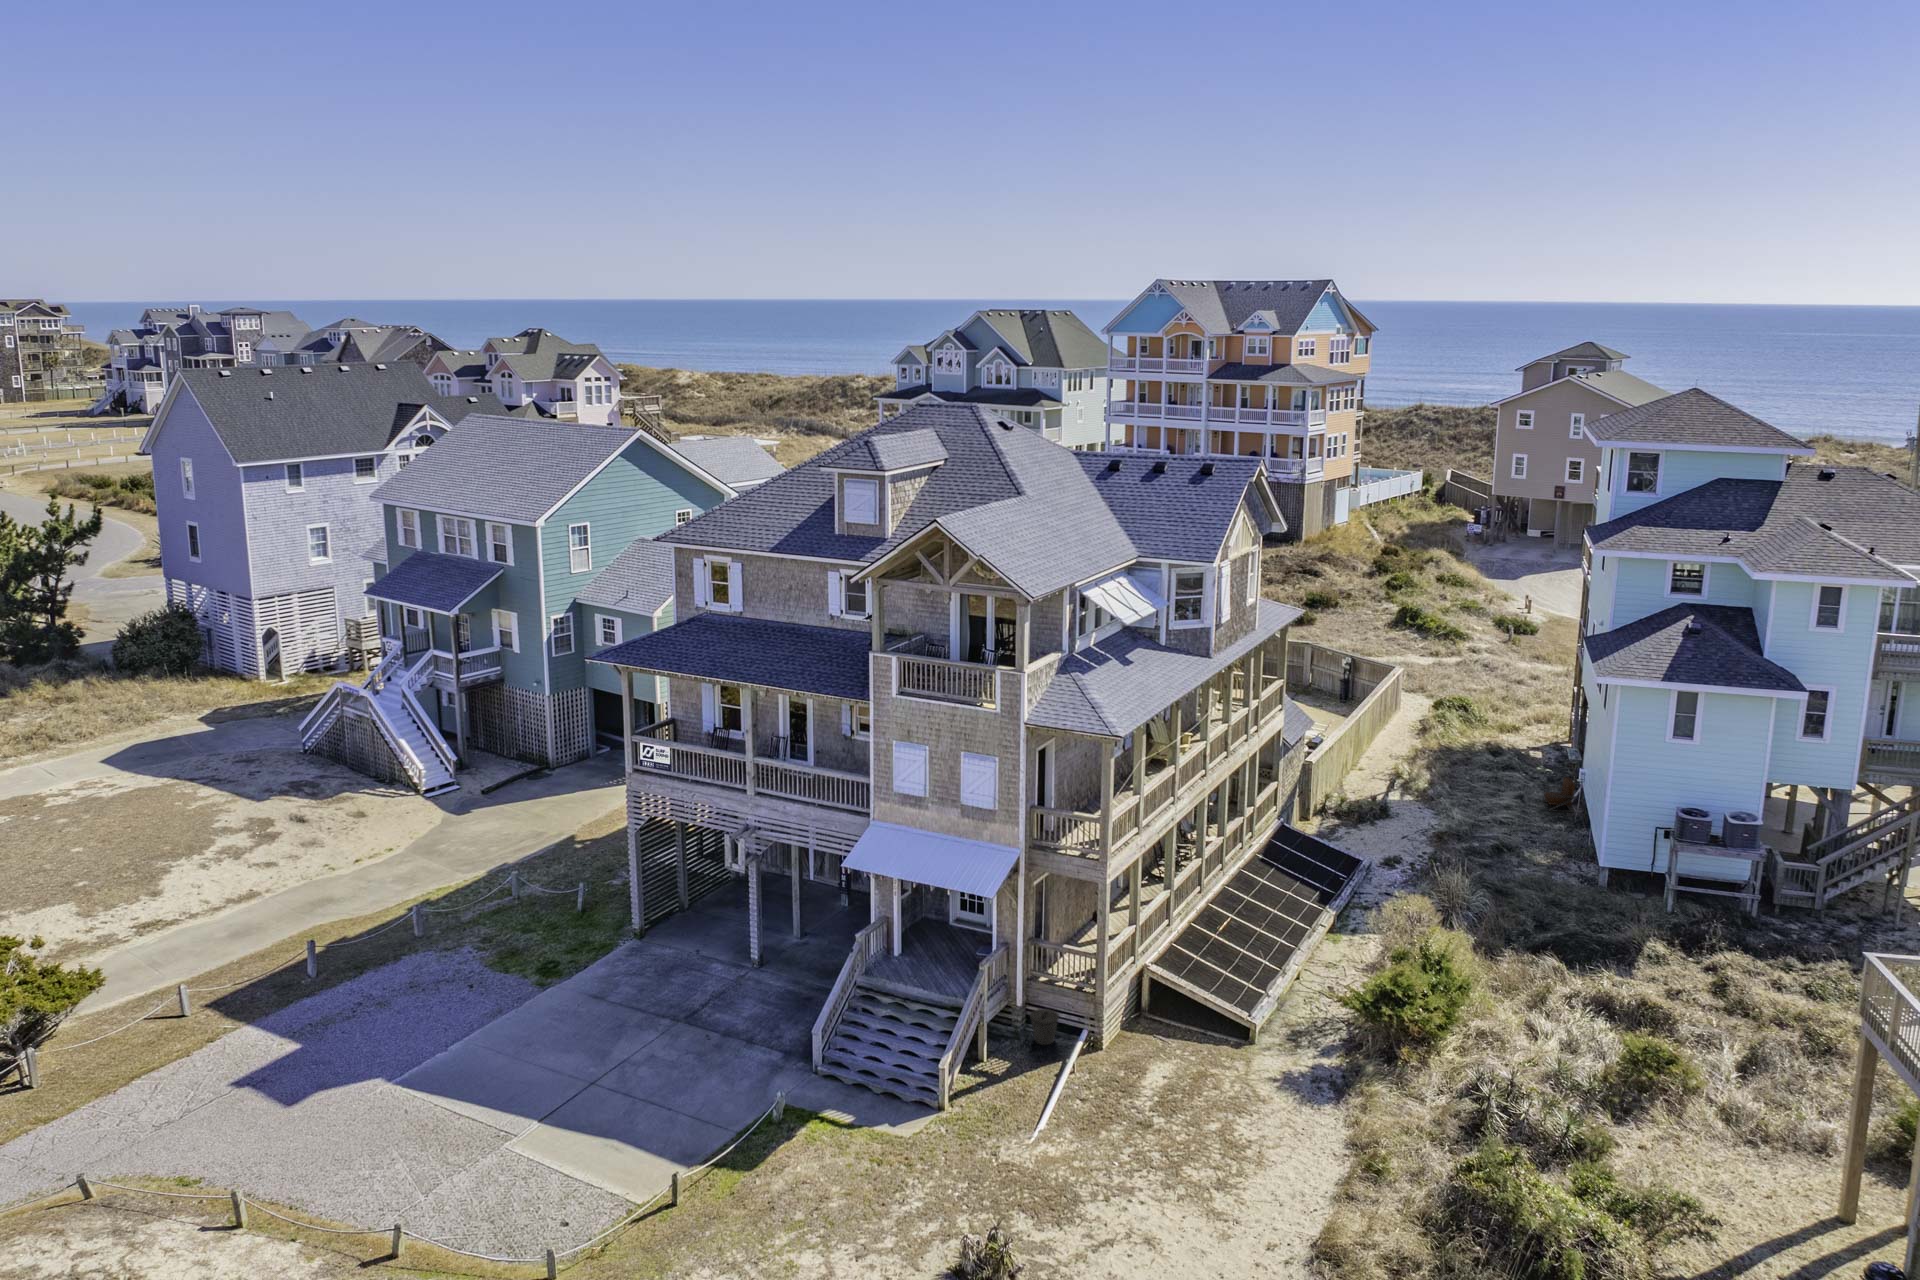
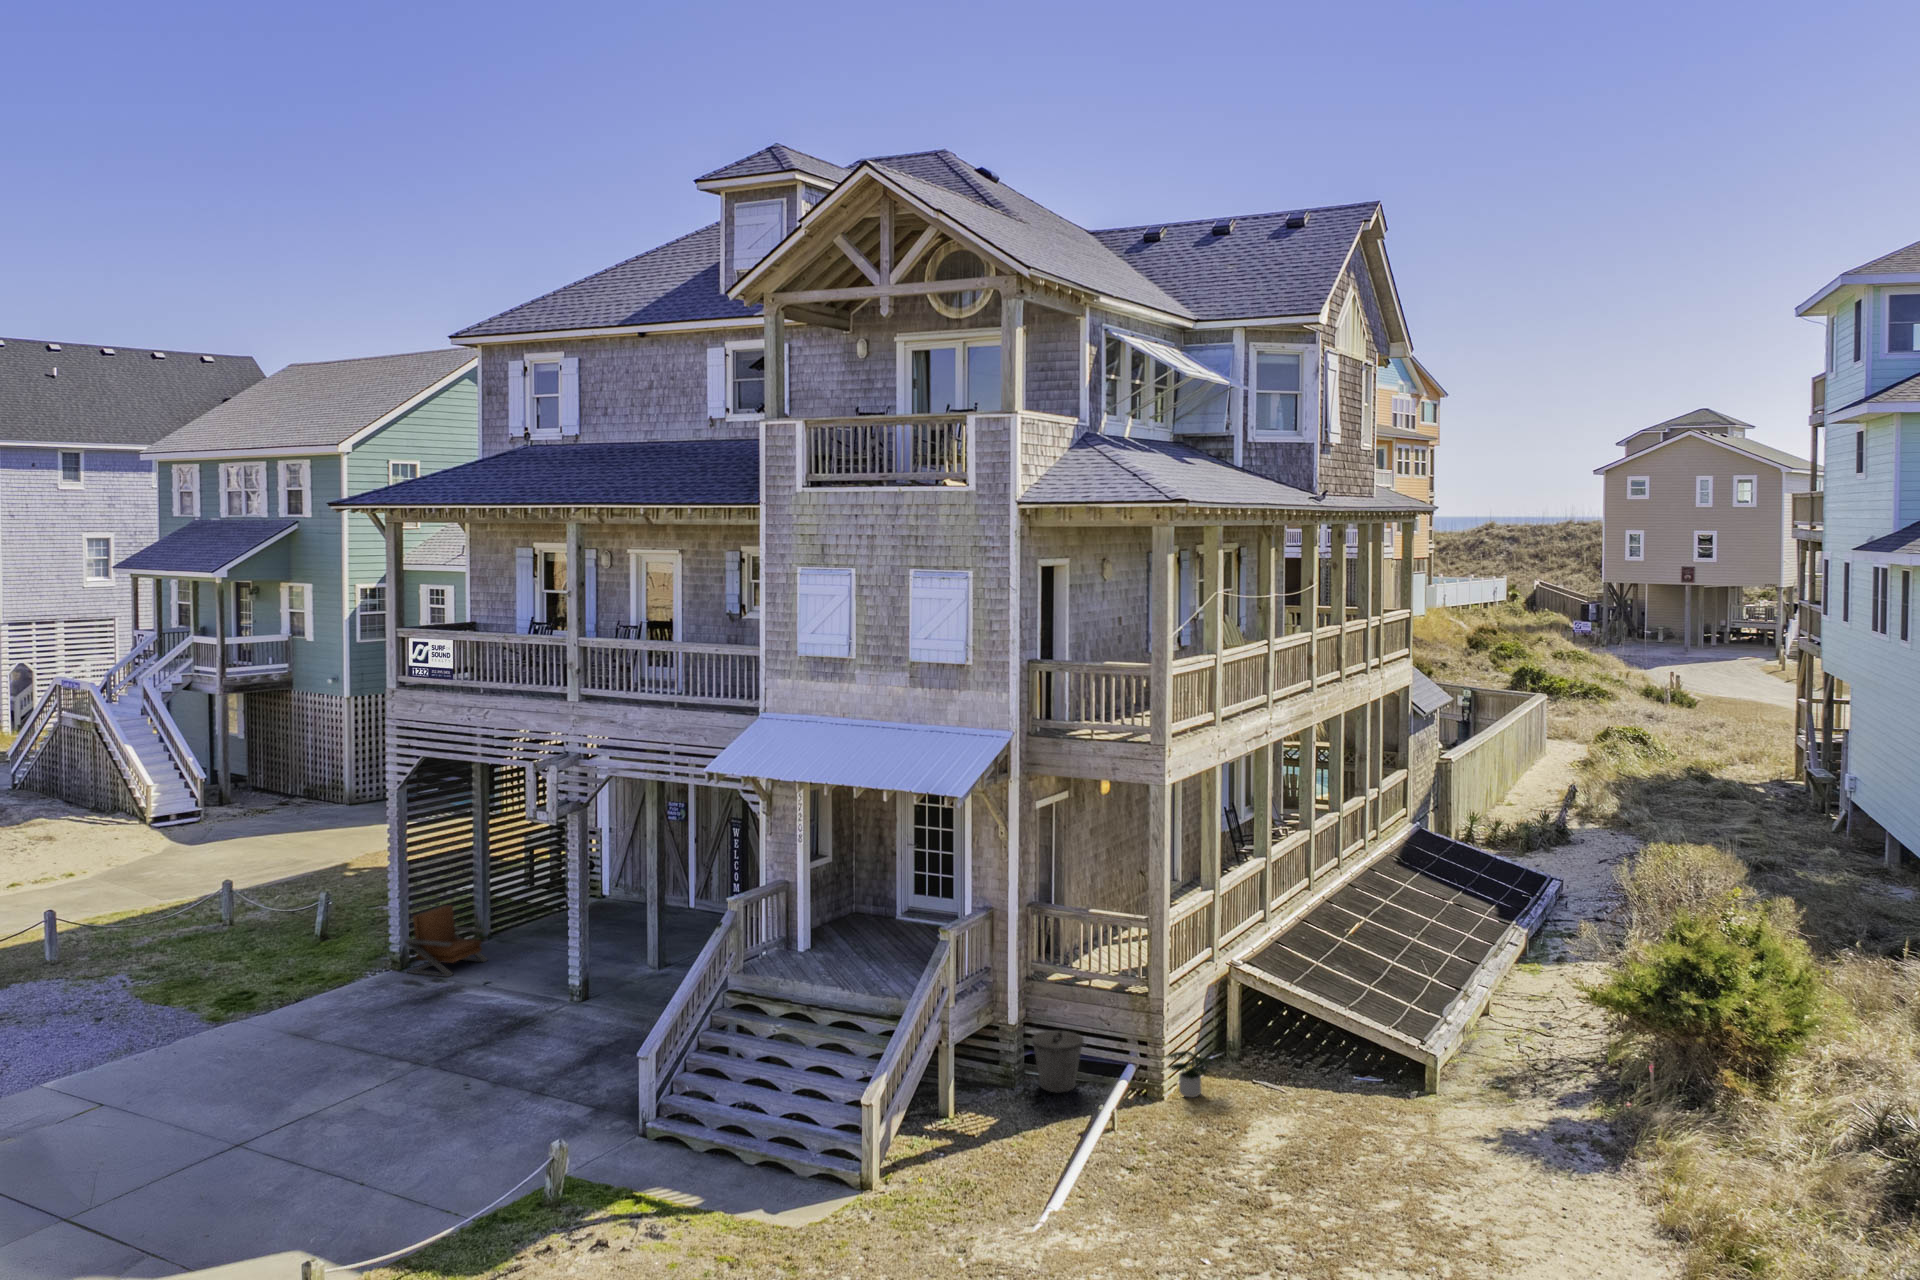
lounge chair: present [1543,777,1577,813] -> present [406,905,487,977]
potted plant: none [1104,1022,1131,1049] -> present [1166,1051,1211,1098]

